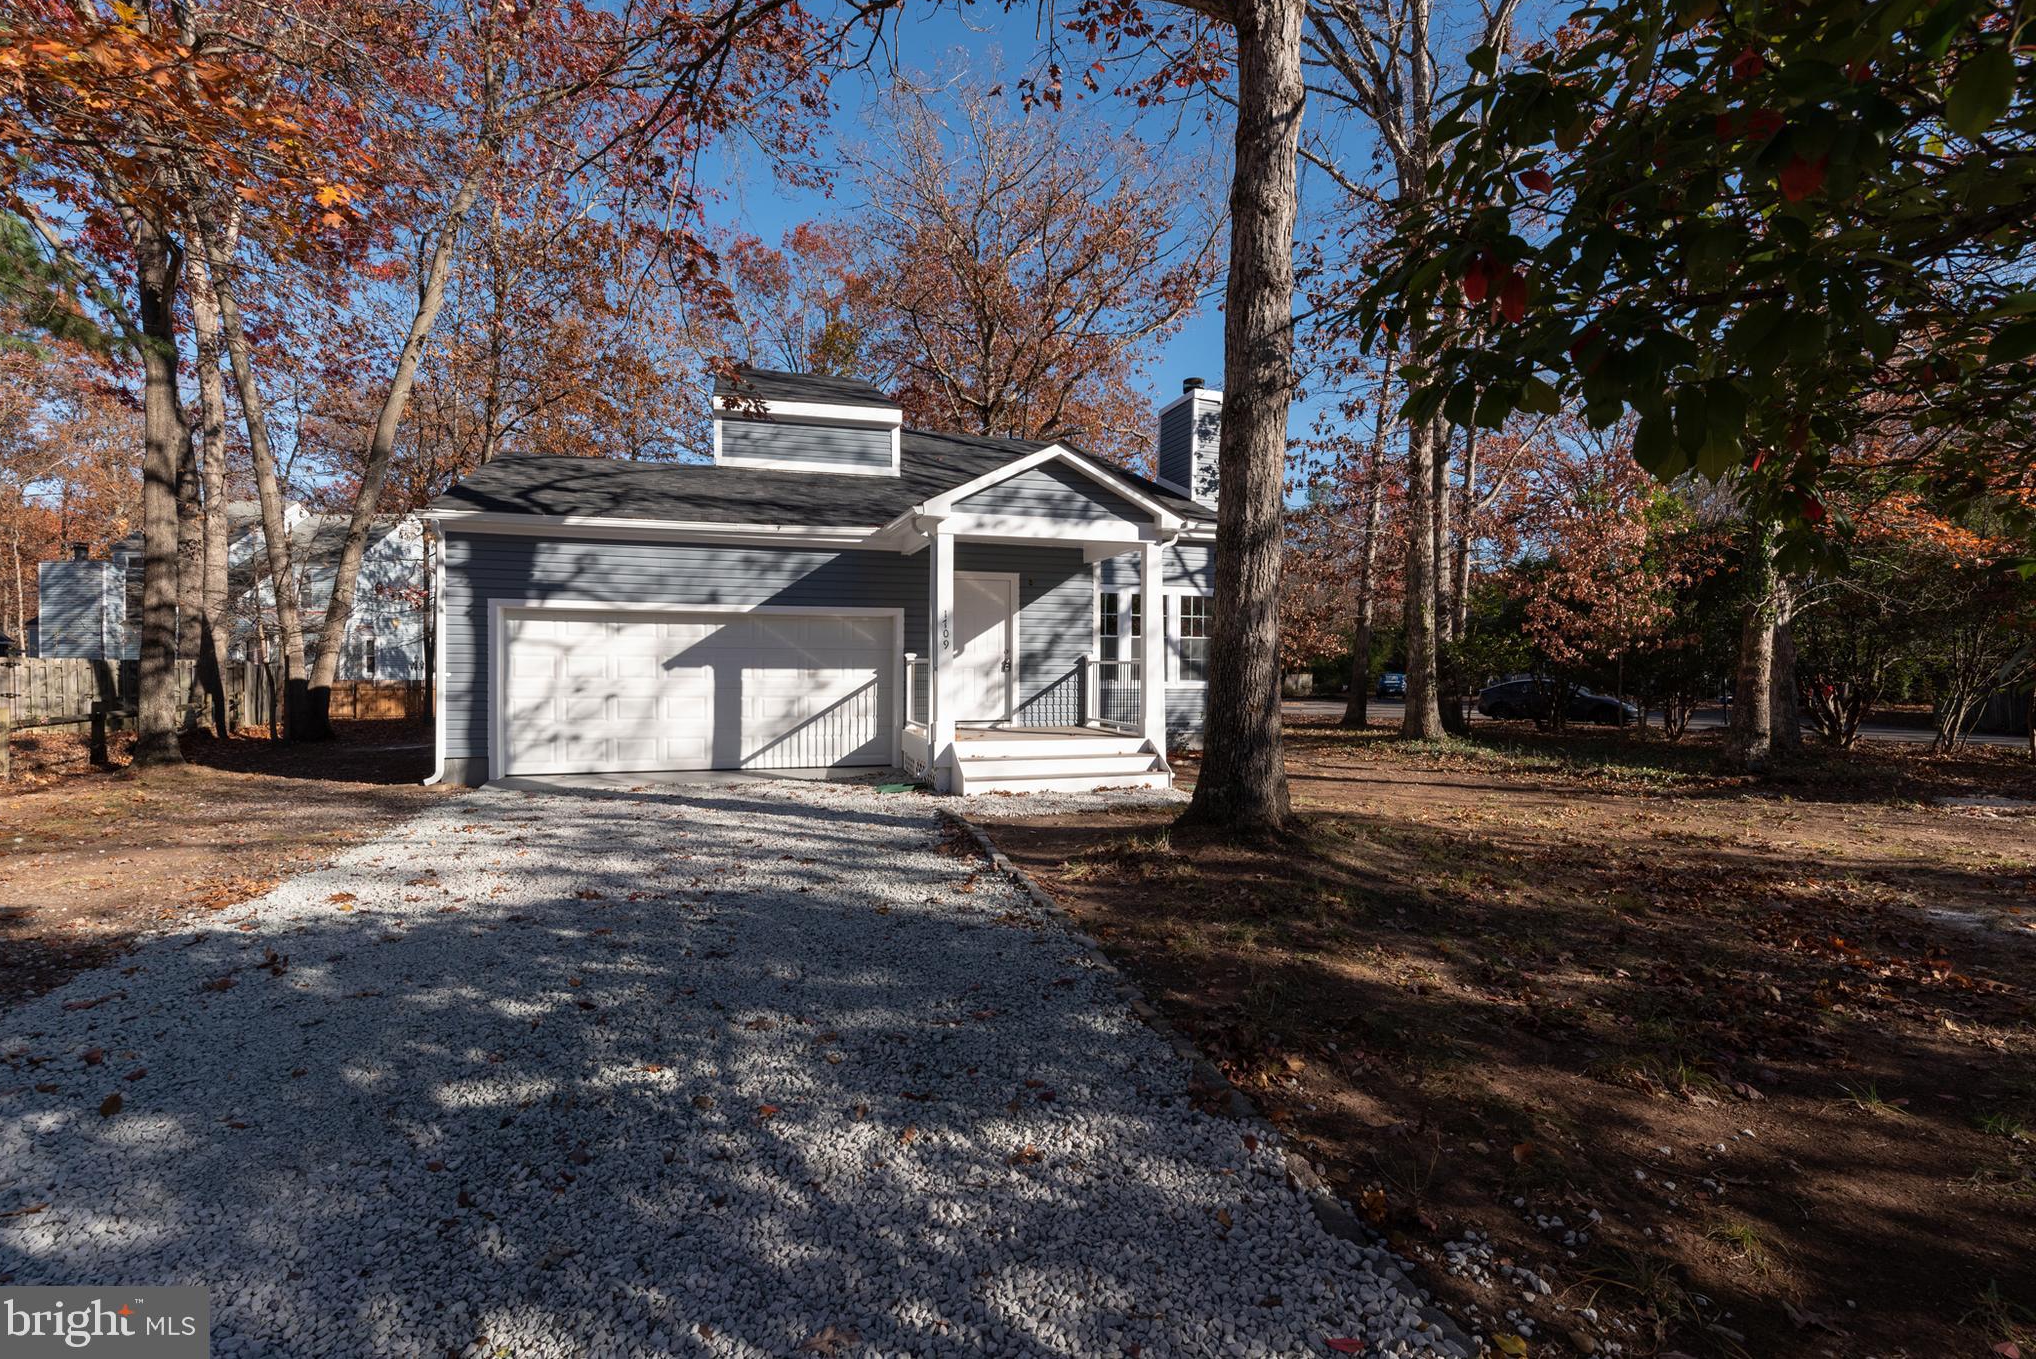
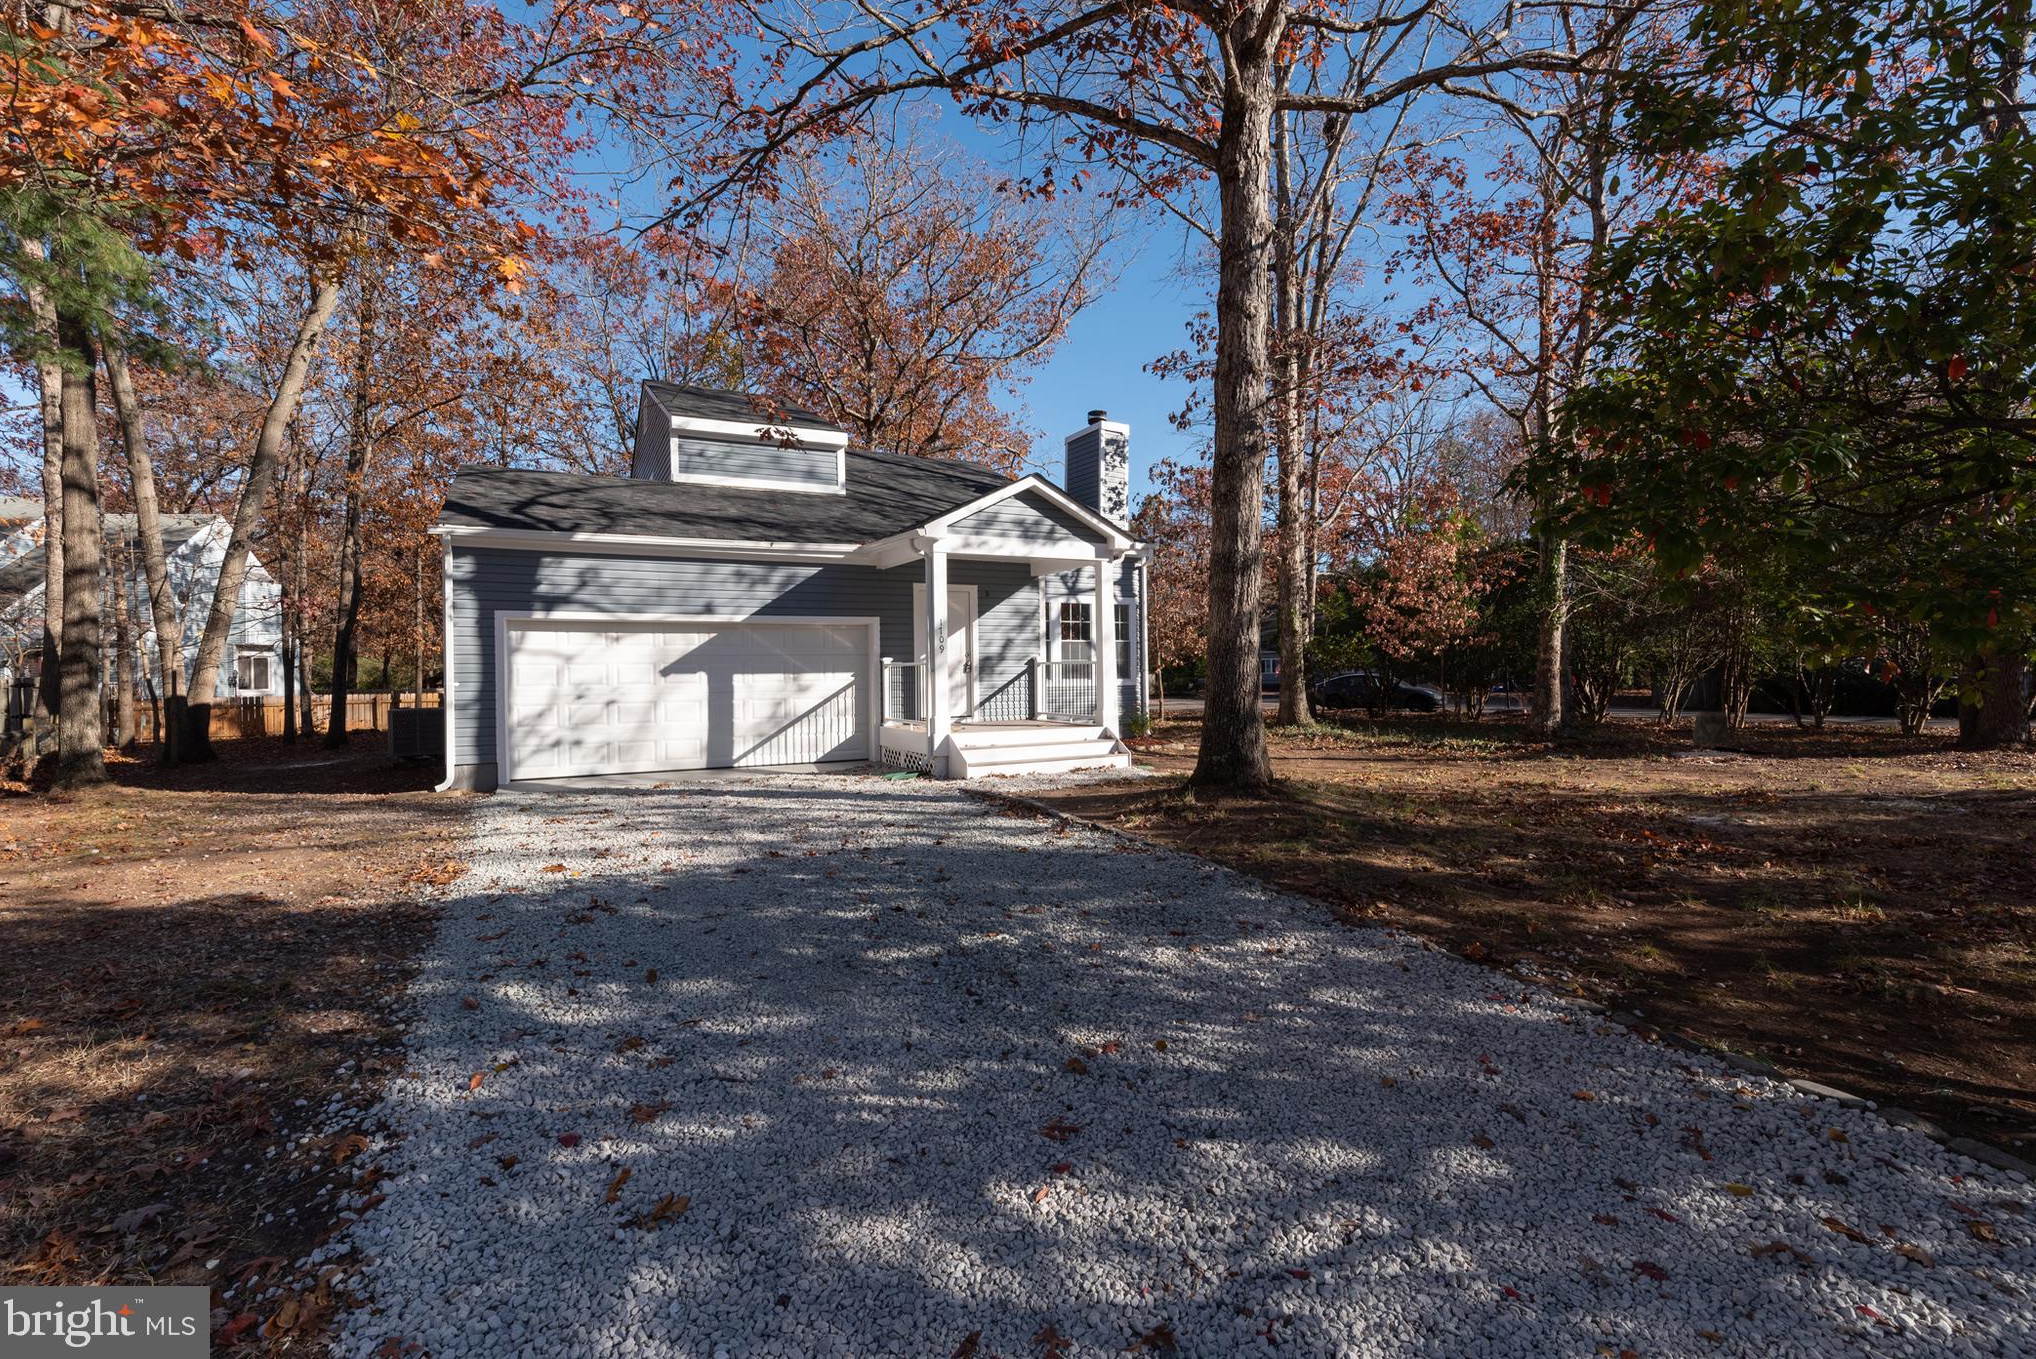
basket: none [1936,746,1996,798] -> present [1693,711,1730,749]

